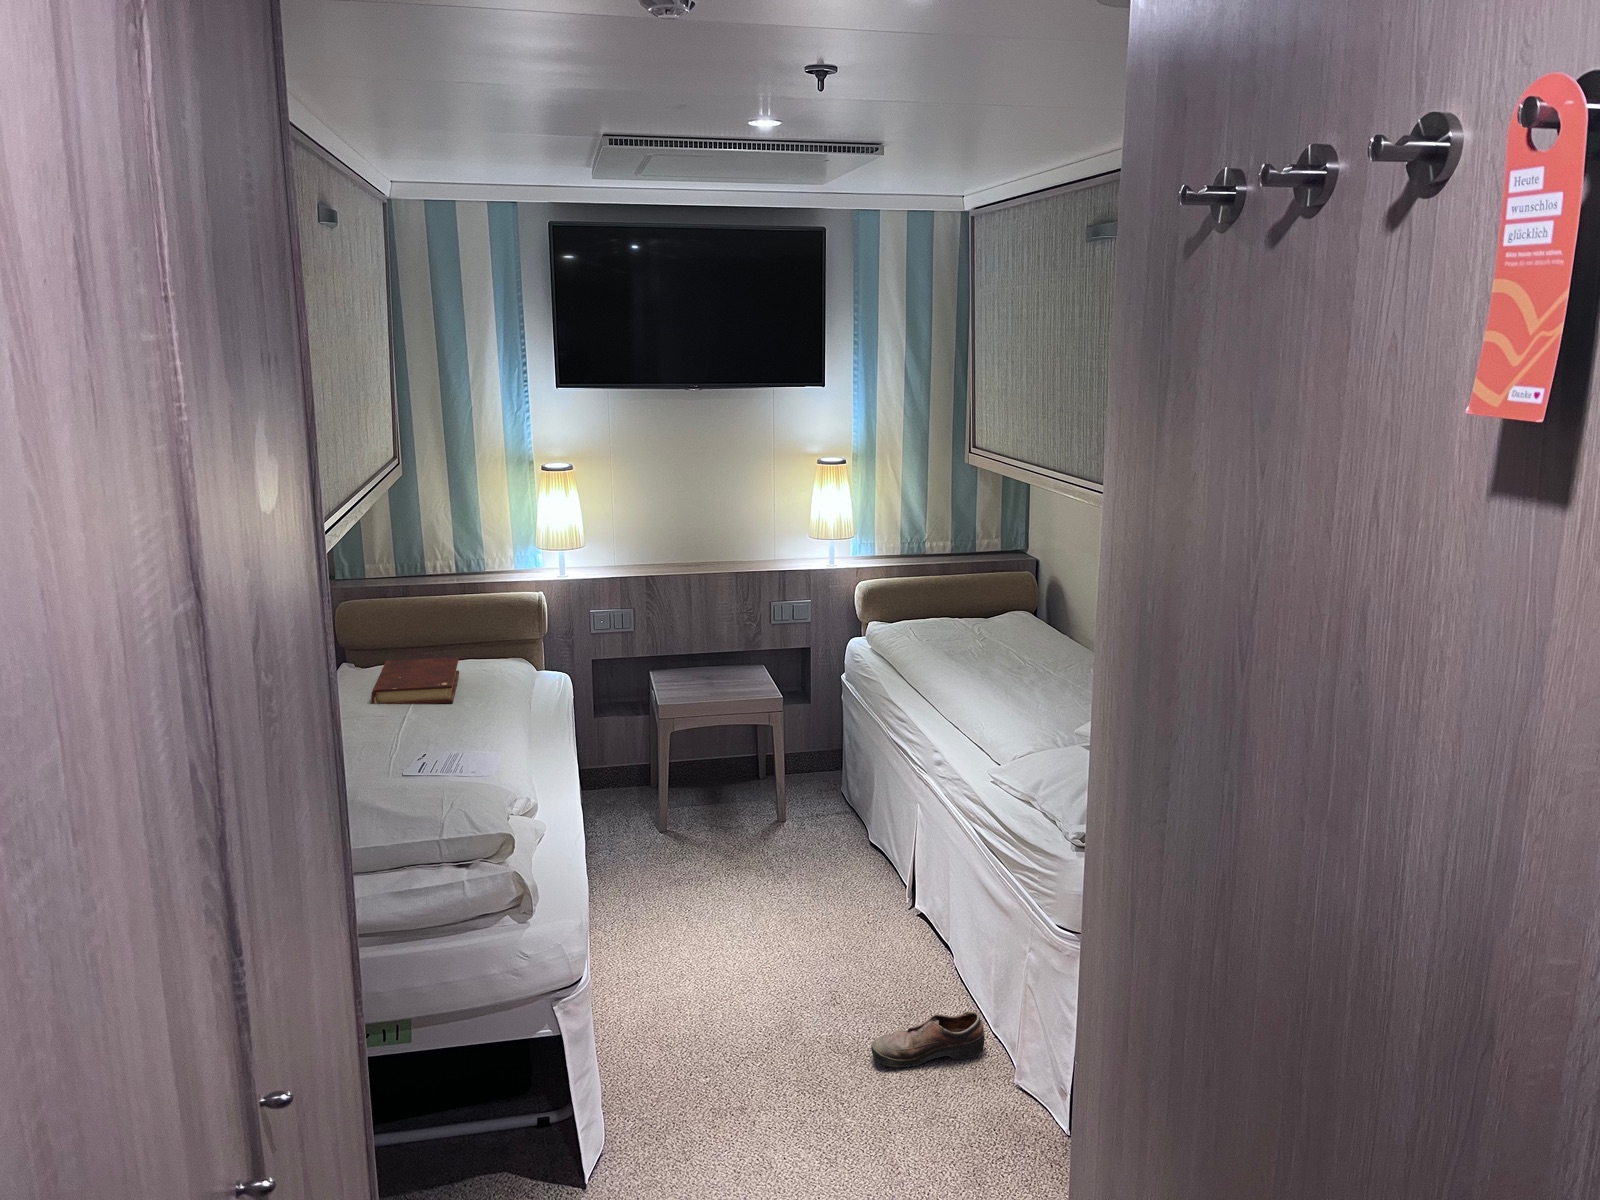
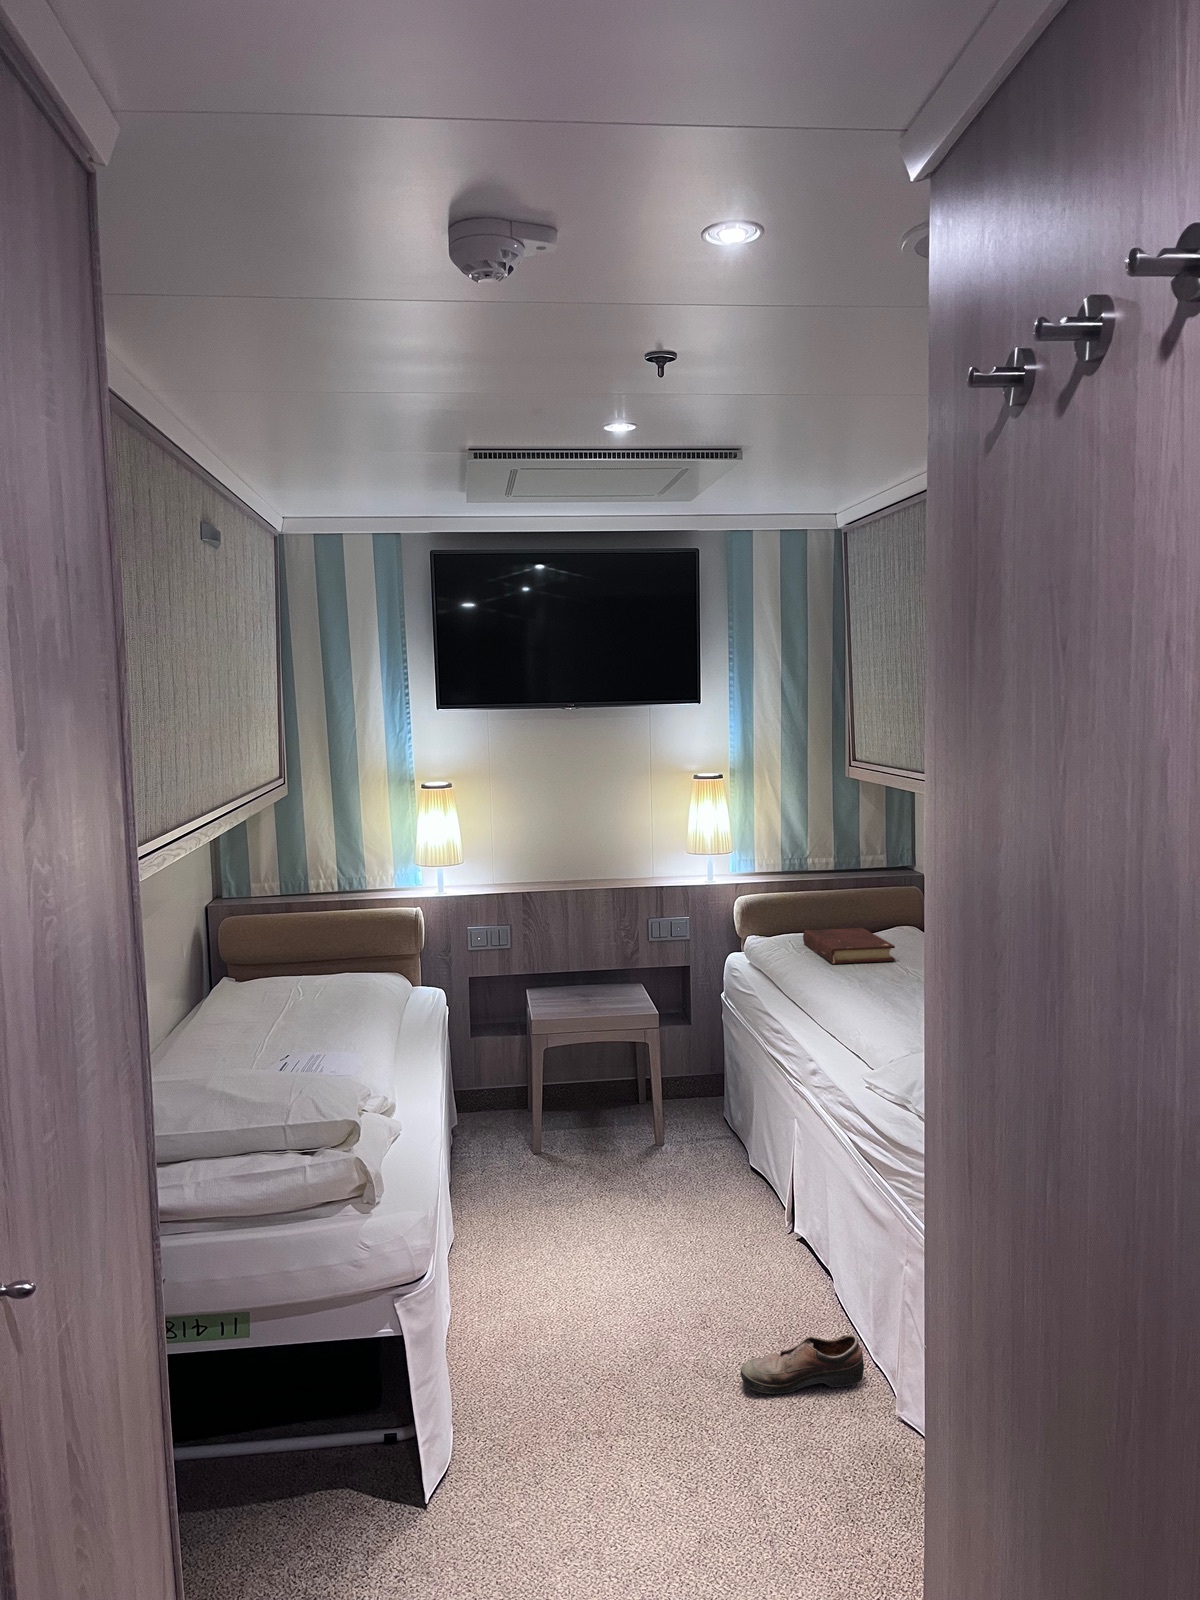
book: present [371,657,459,704] -> present [803,928,895,964]

